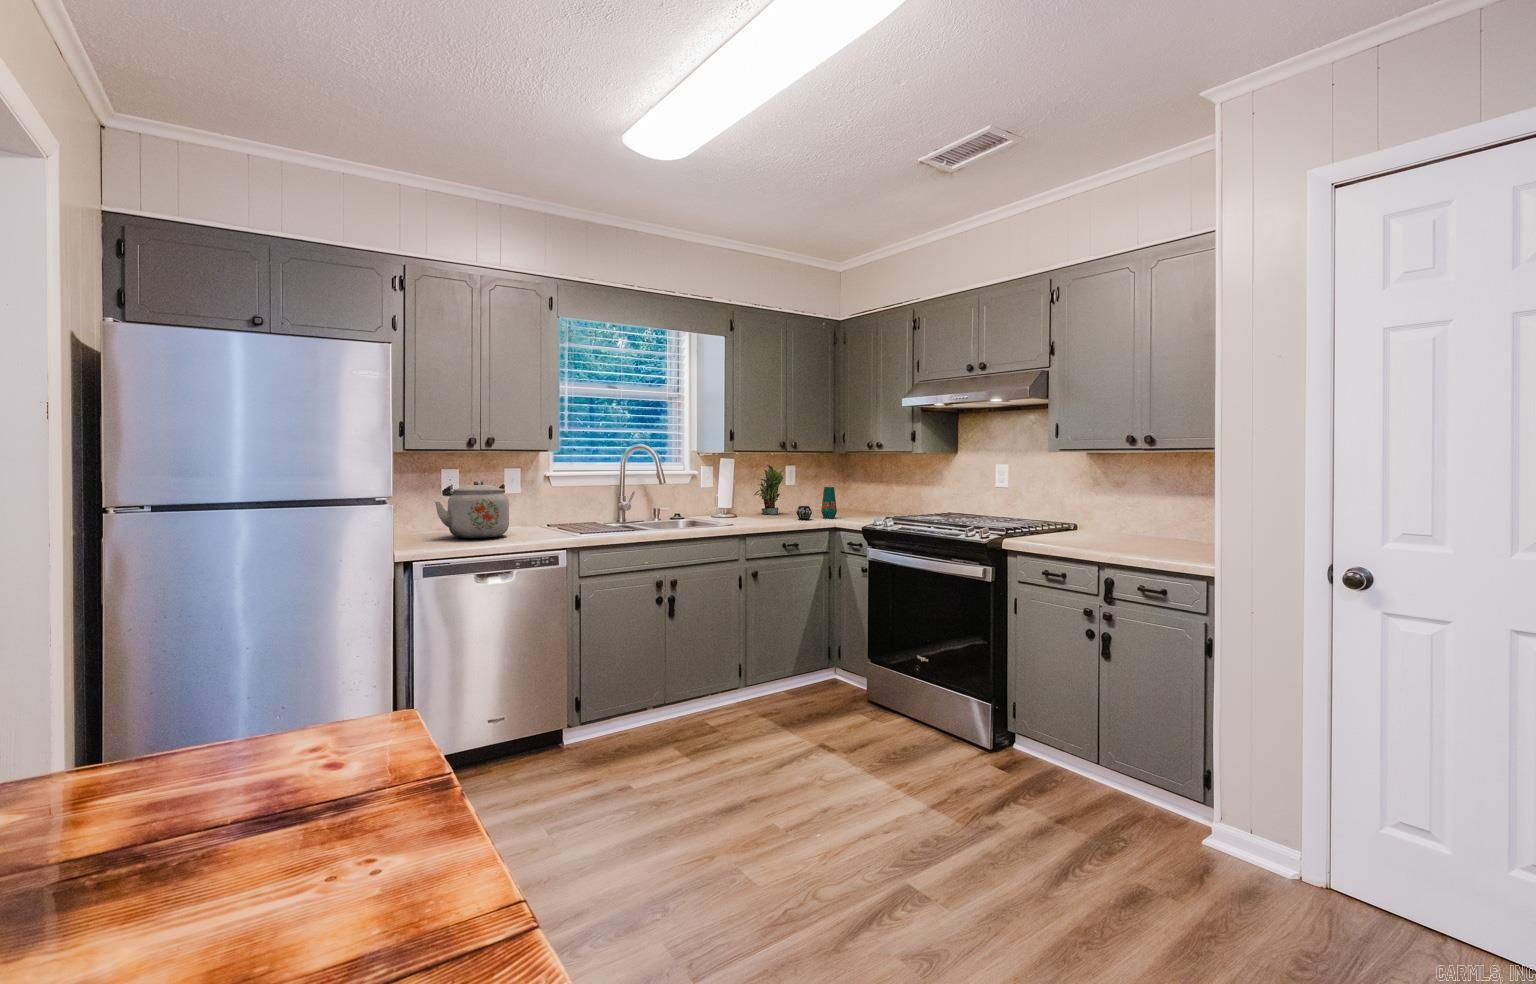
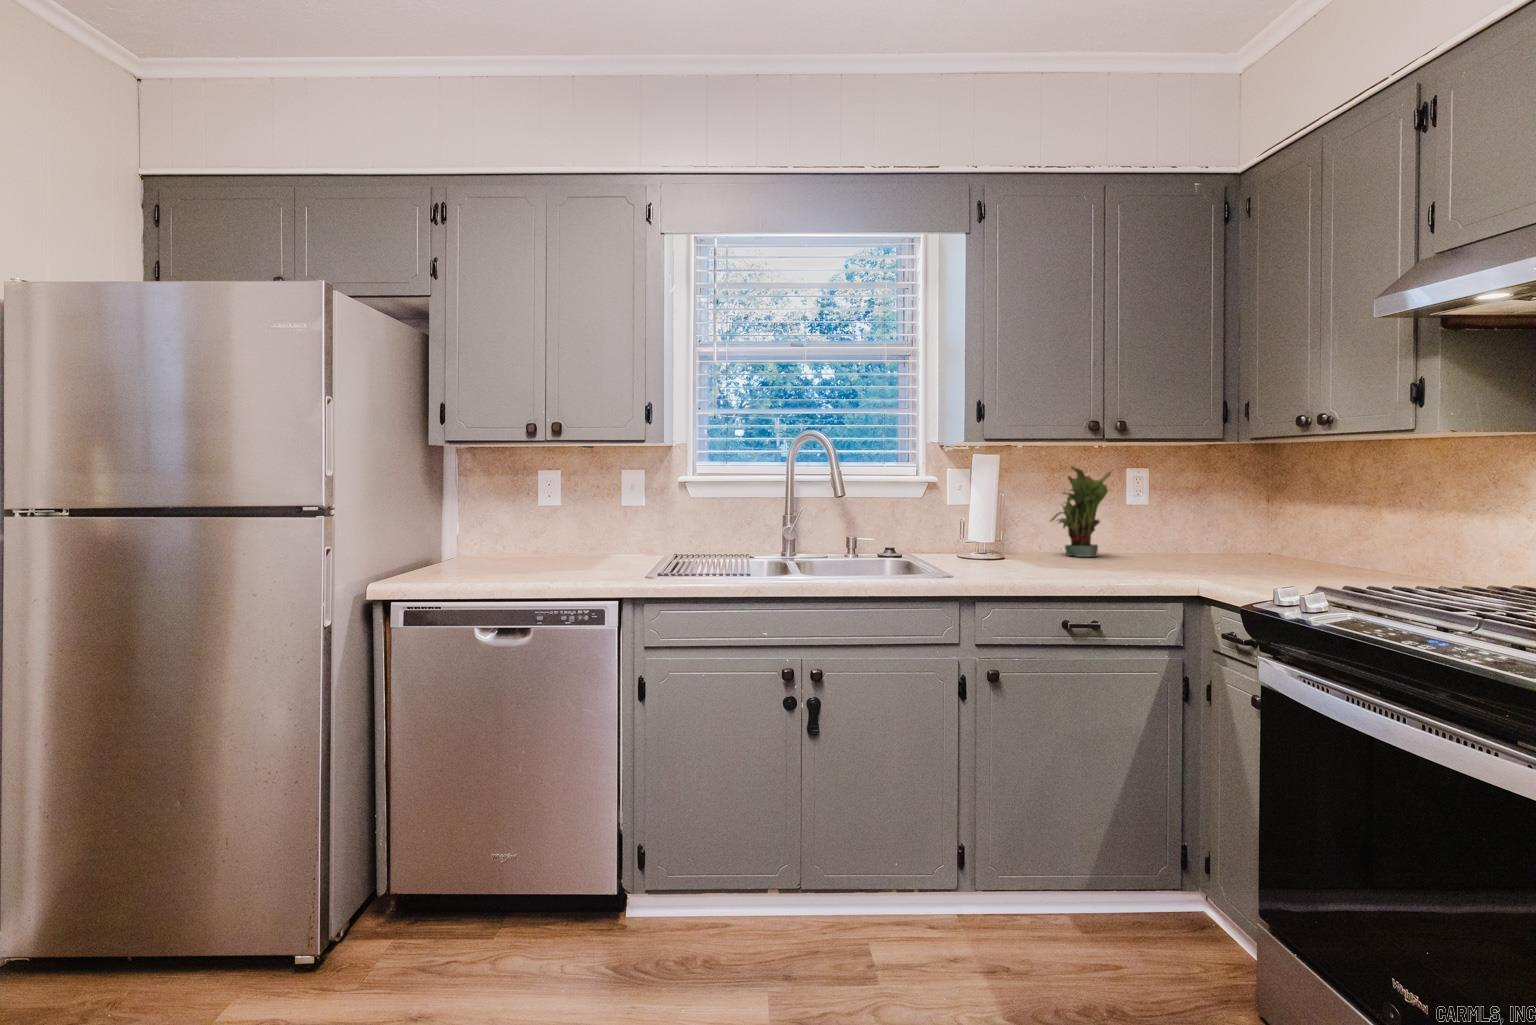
kettle: present [435,481,509,538] -> none [478,489,589,574]
vase: present [796,487,837,519] -> none [1117,510,1213,573]

